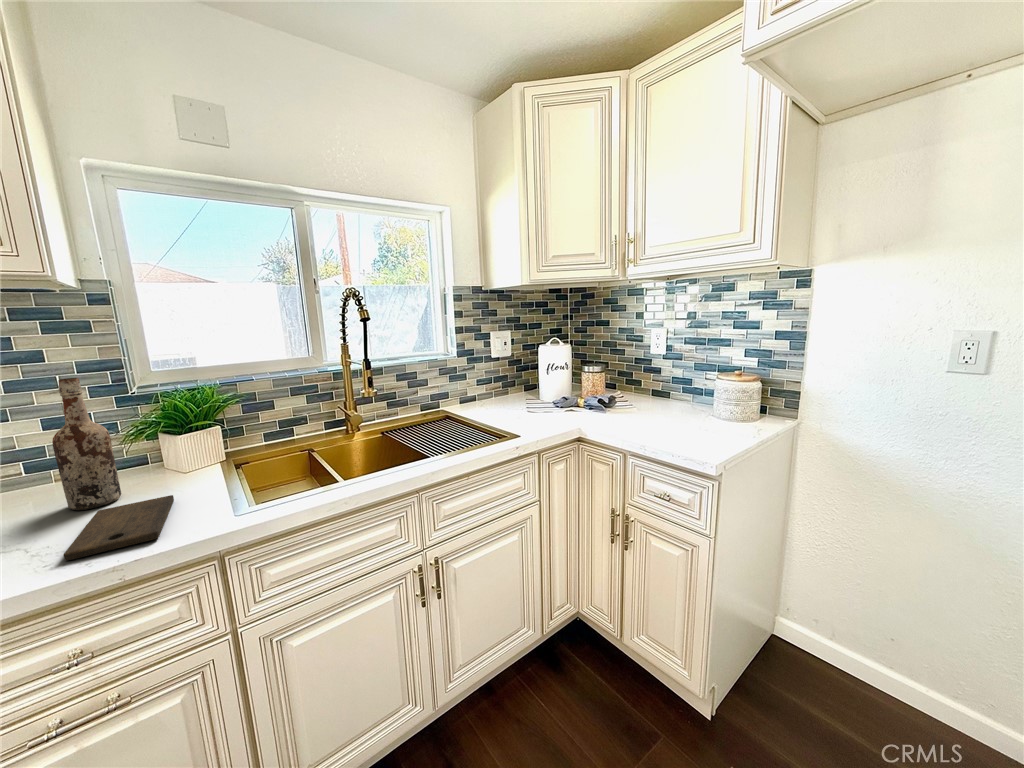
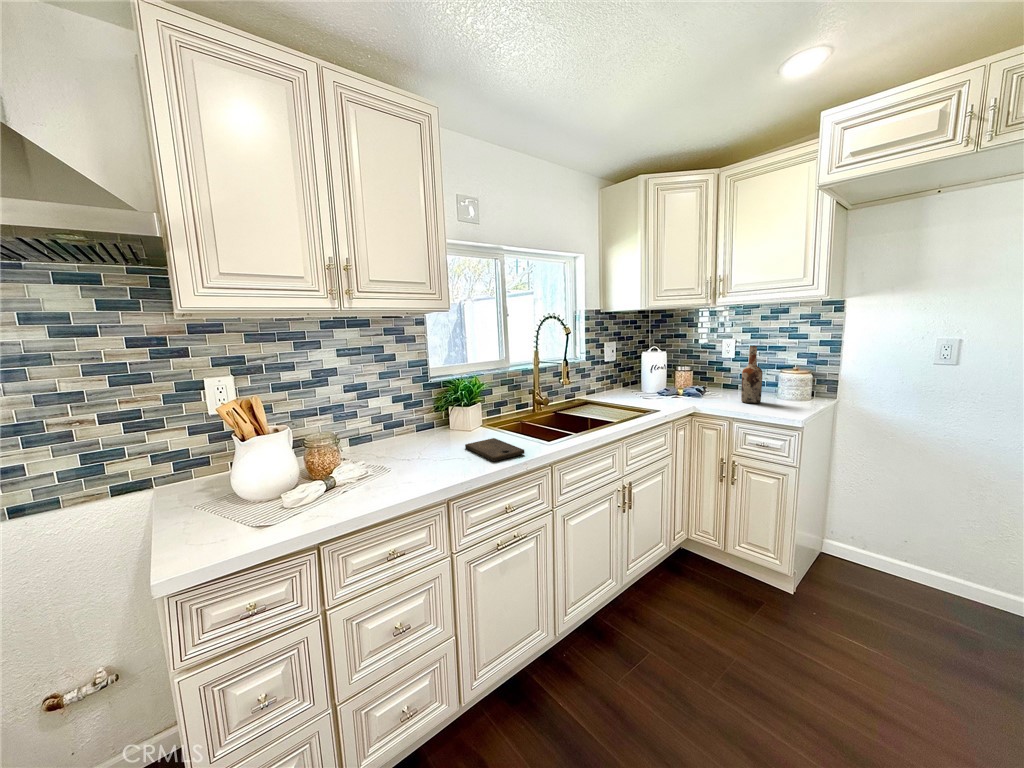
wine bottle: present [52,378,121,510] -> present [741,346,762,403]

